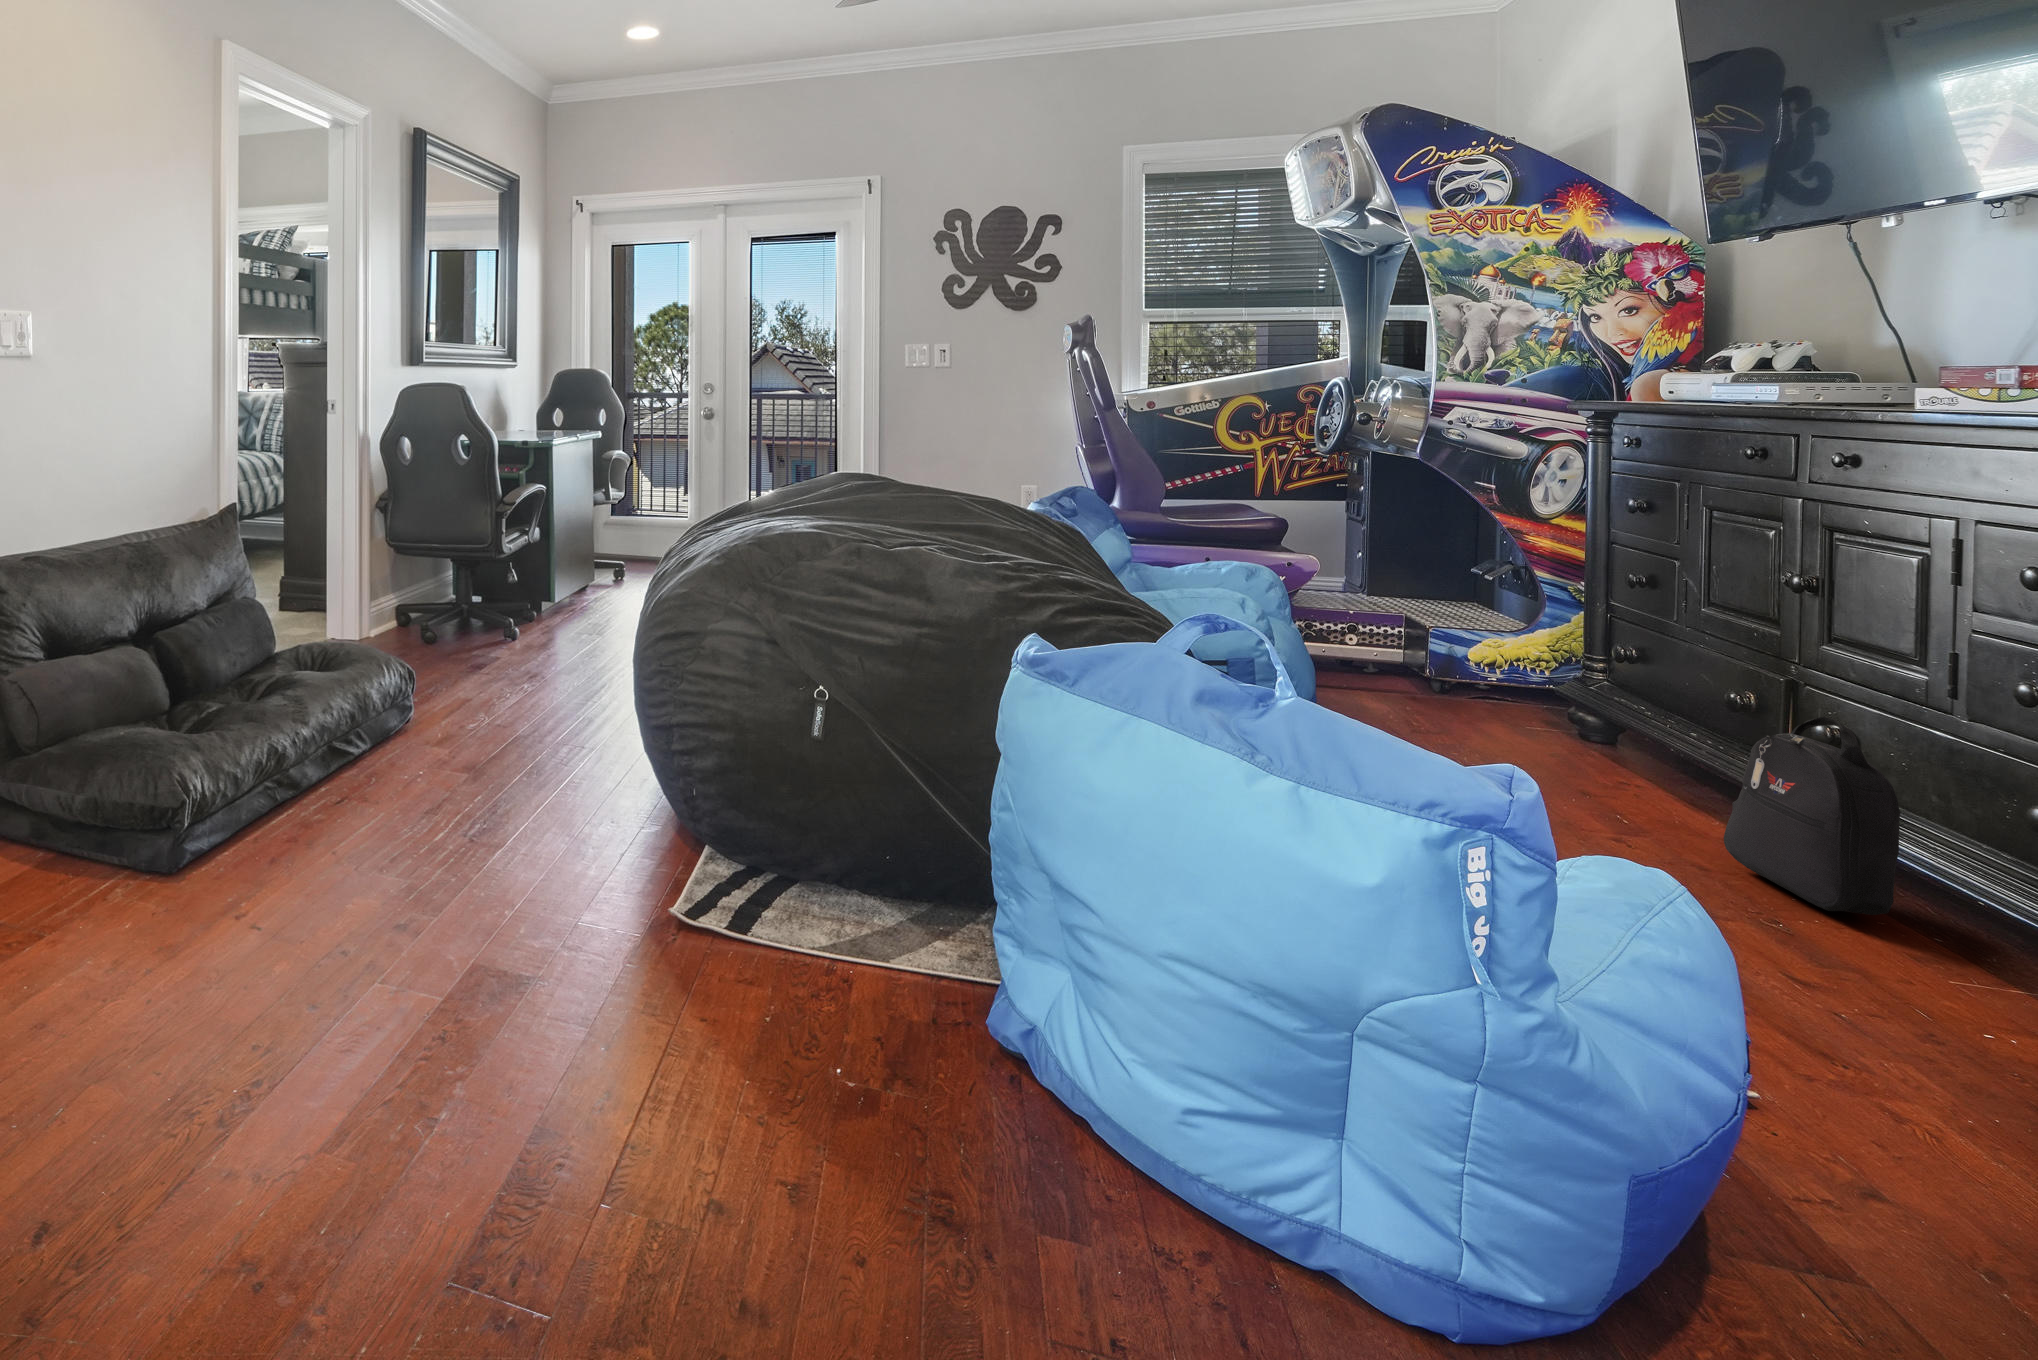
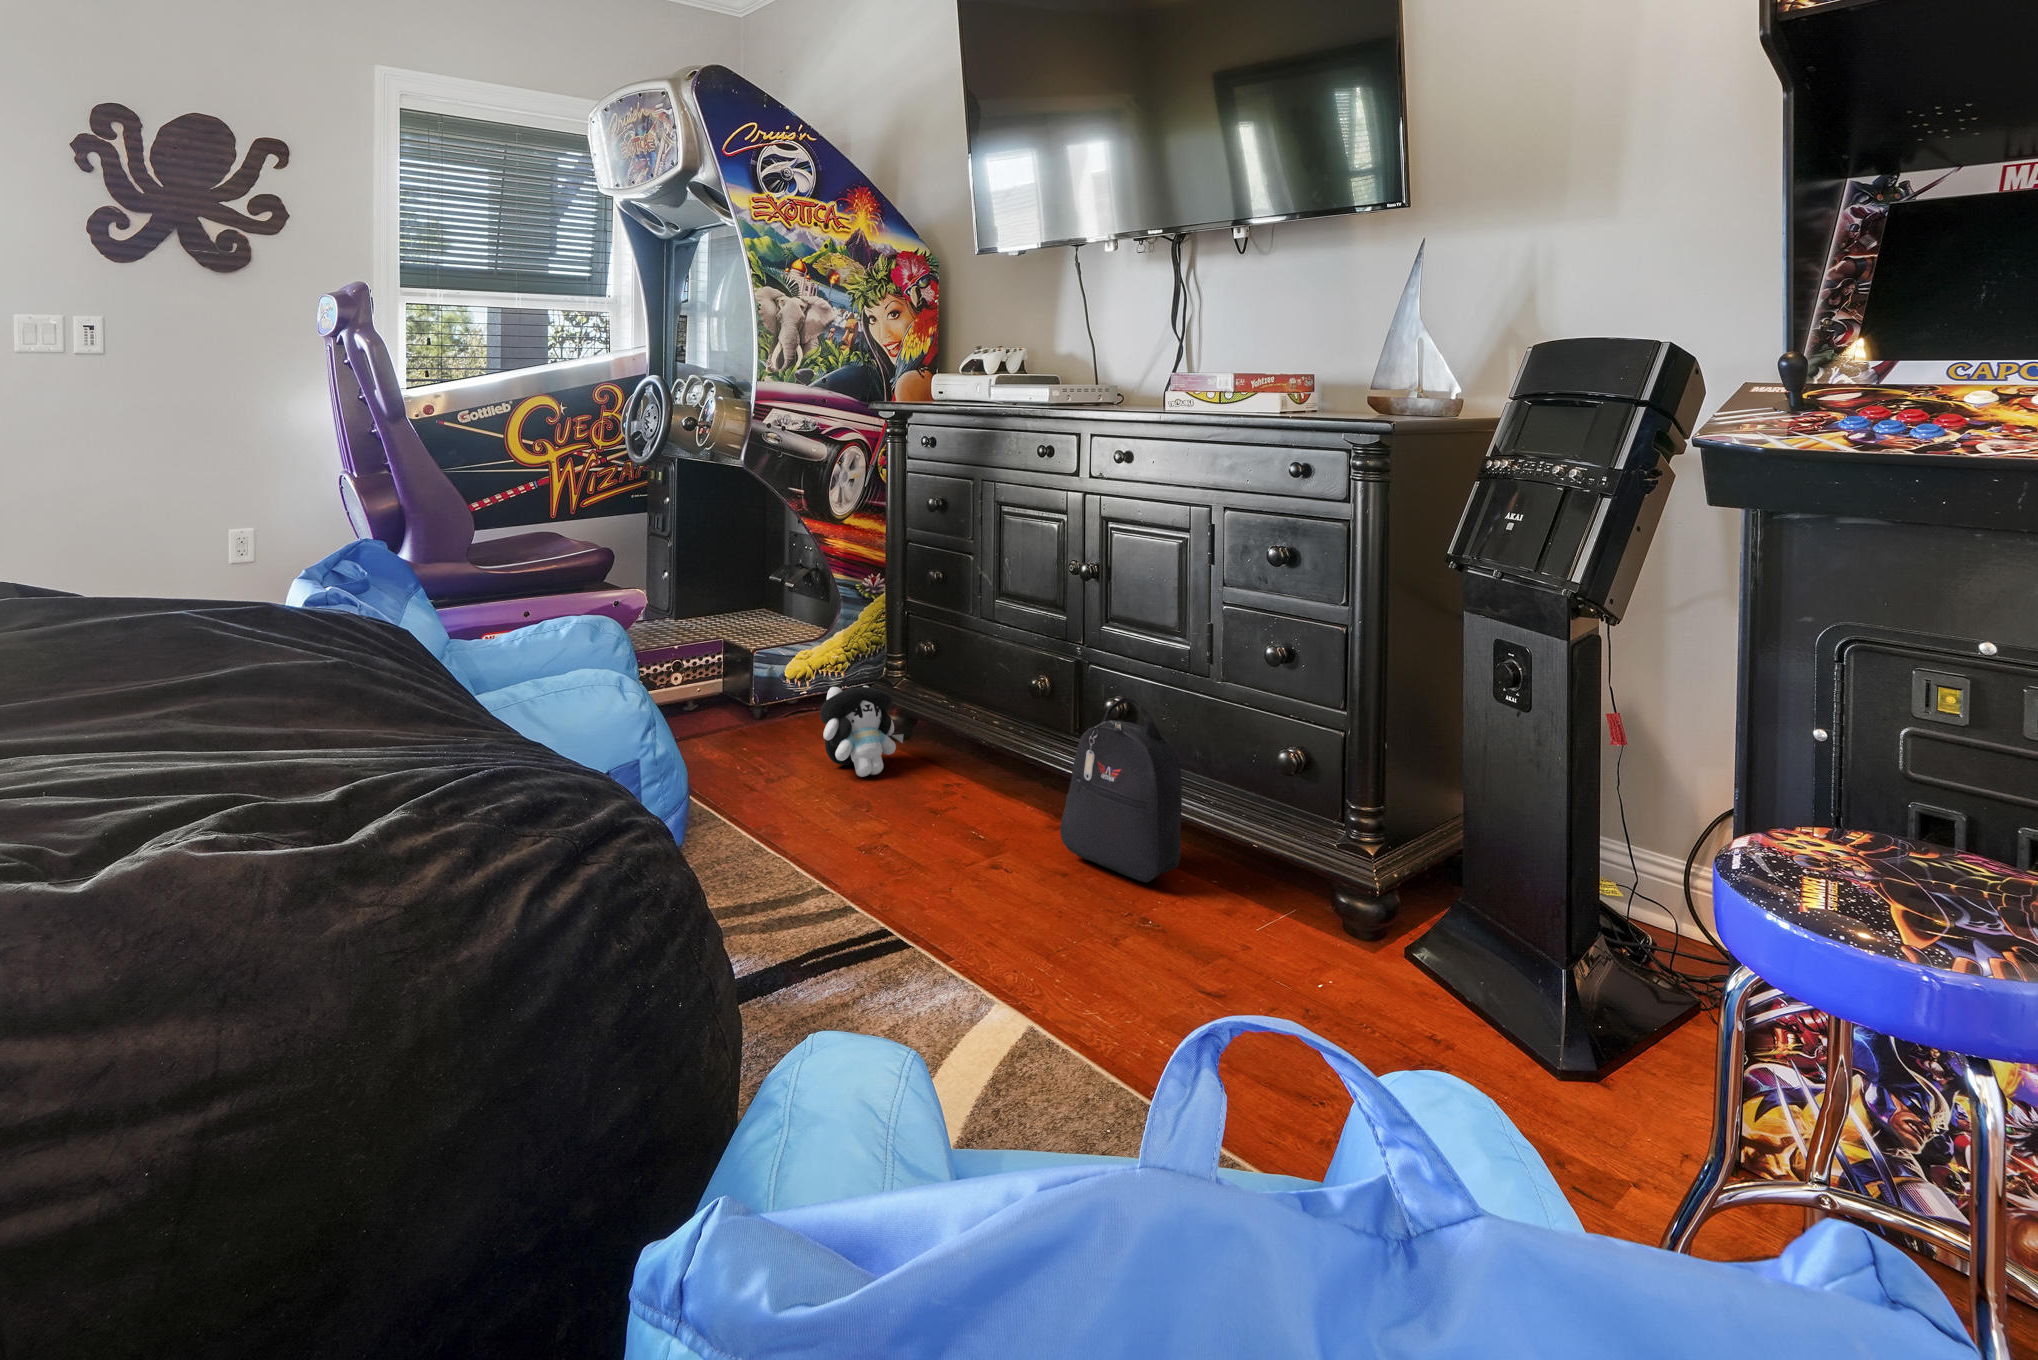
plush toy: none [1476,665,1586,755] -> present [820,686,903,777]

